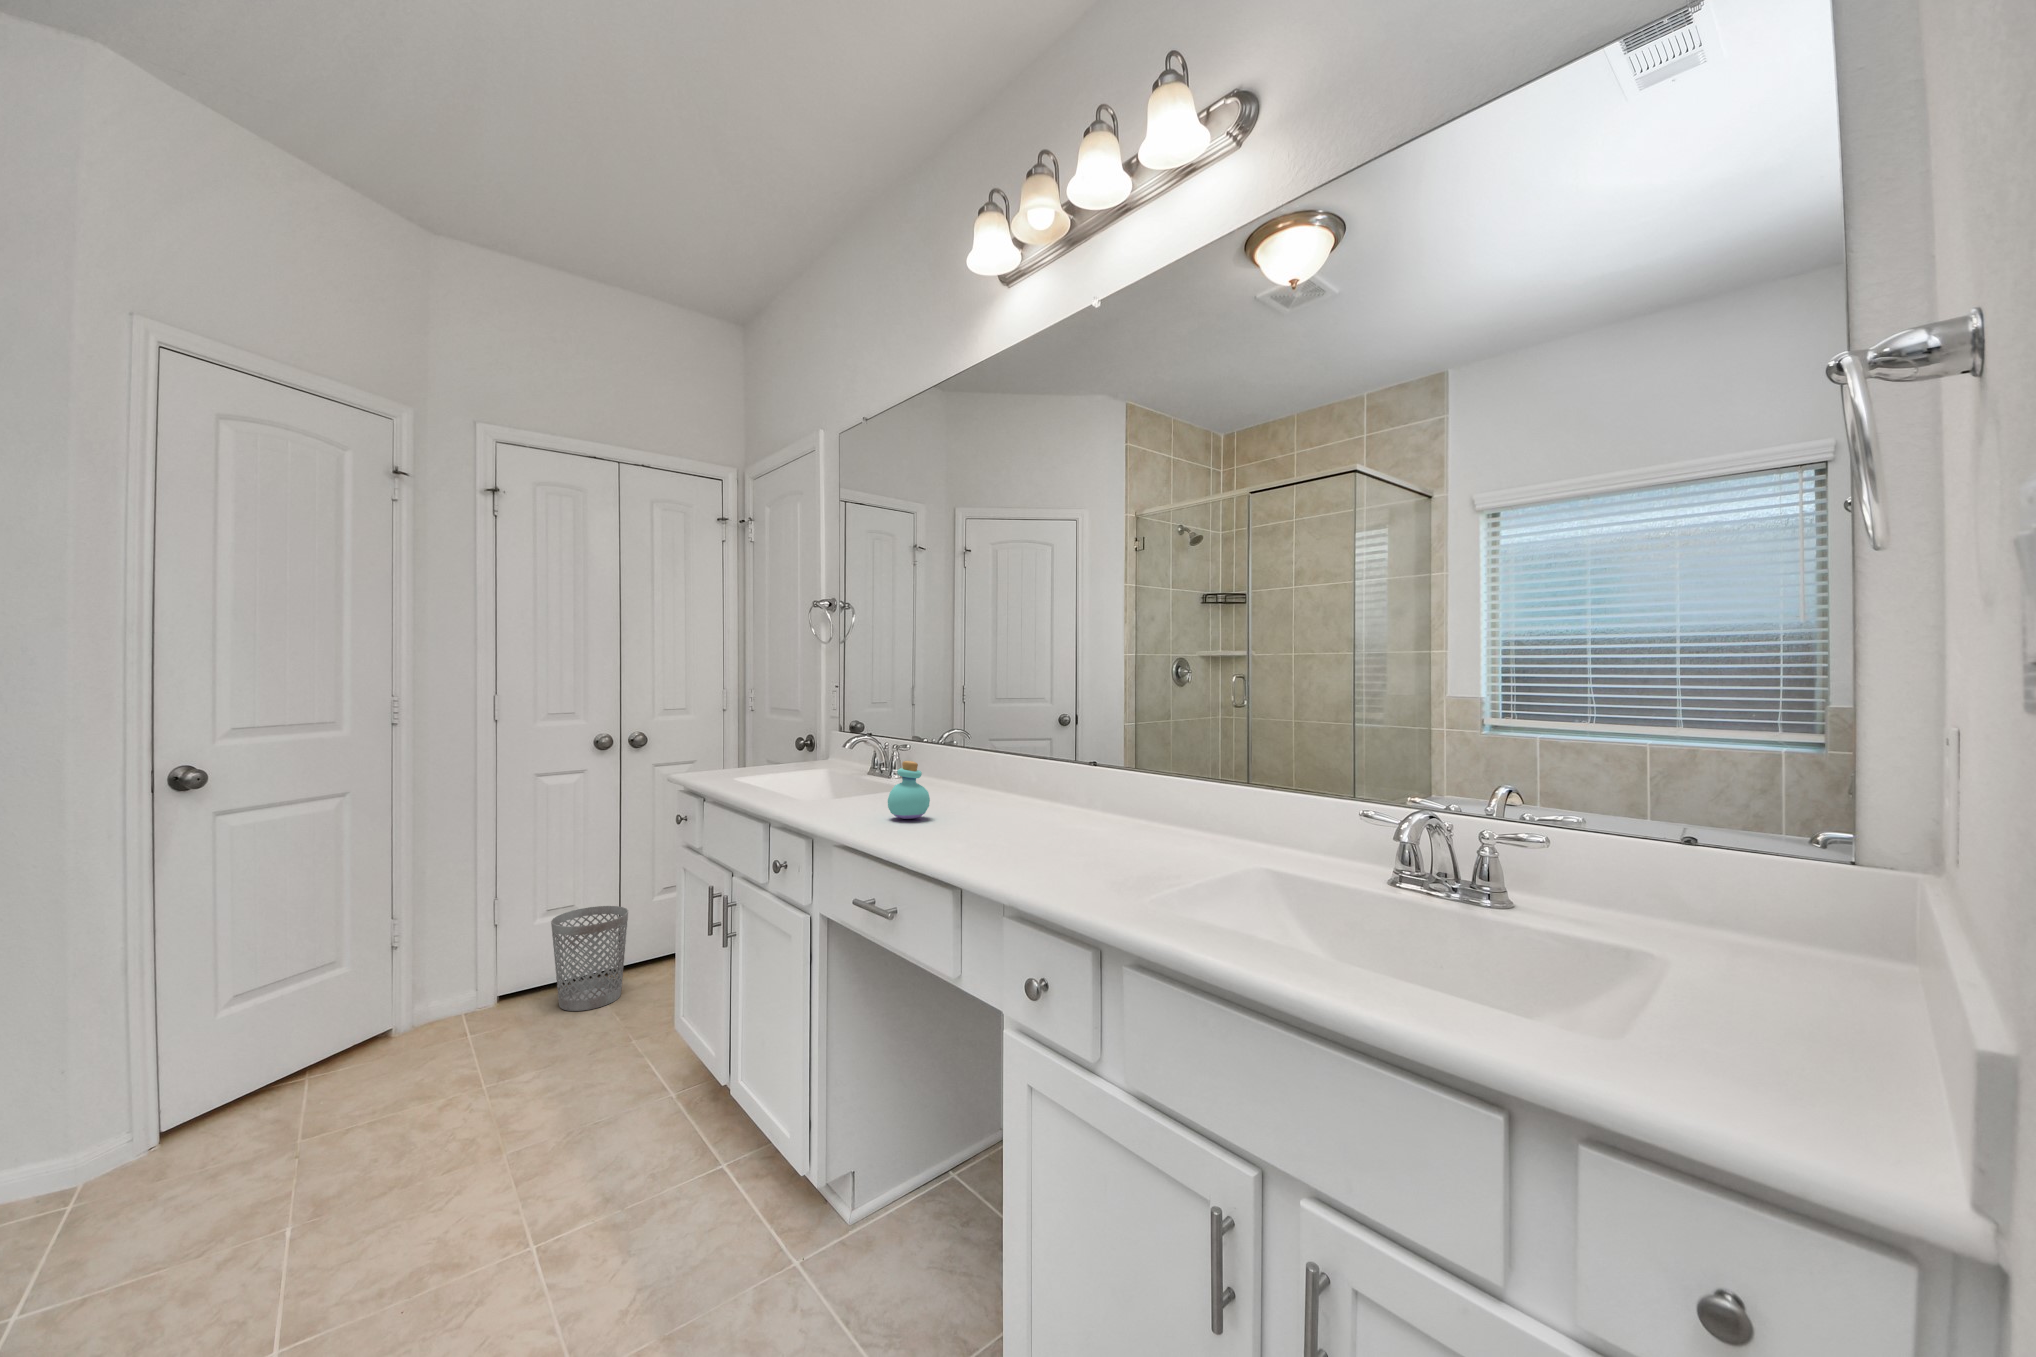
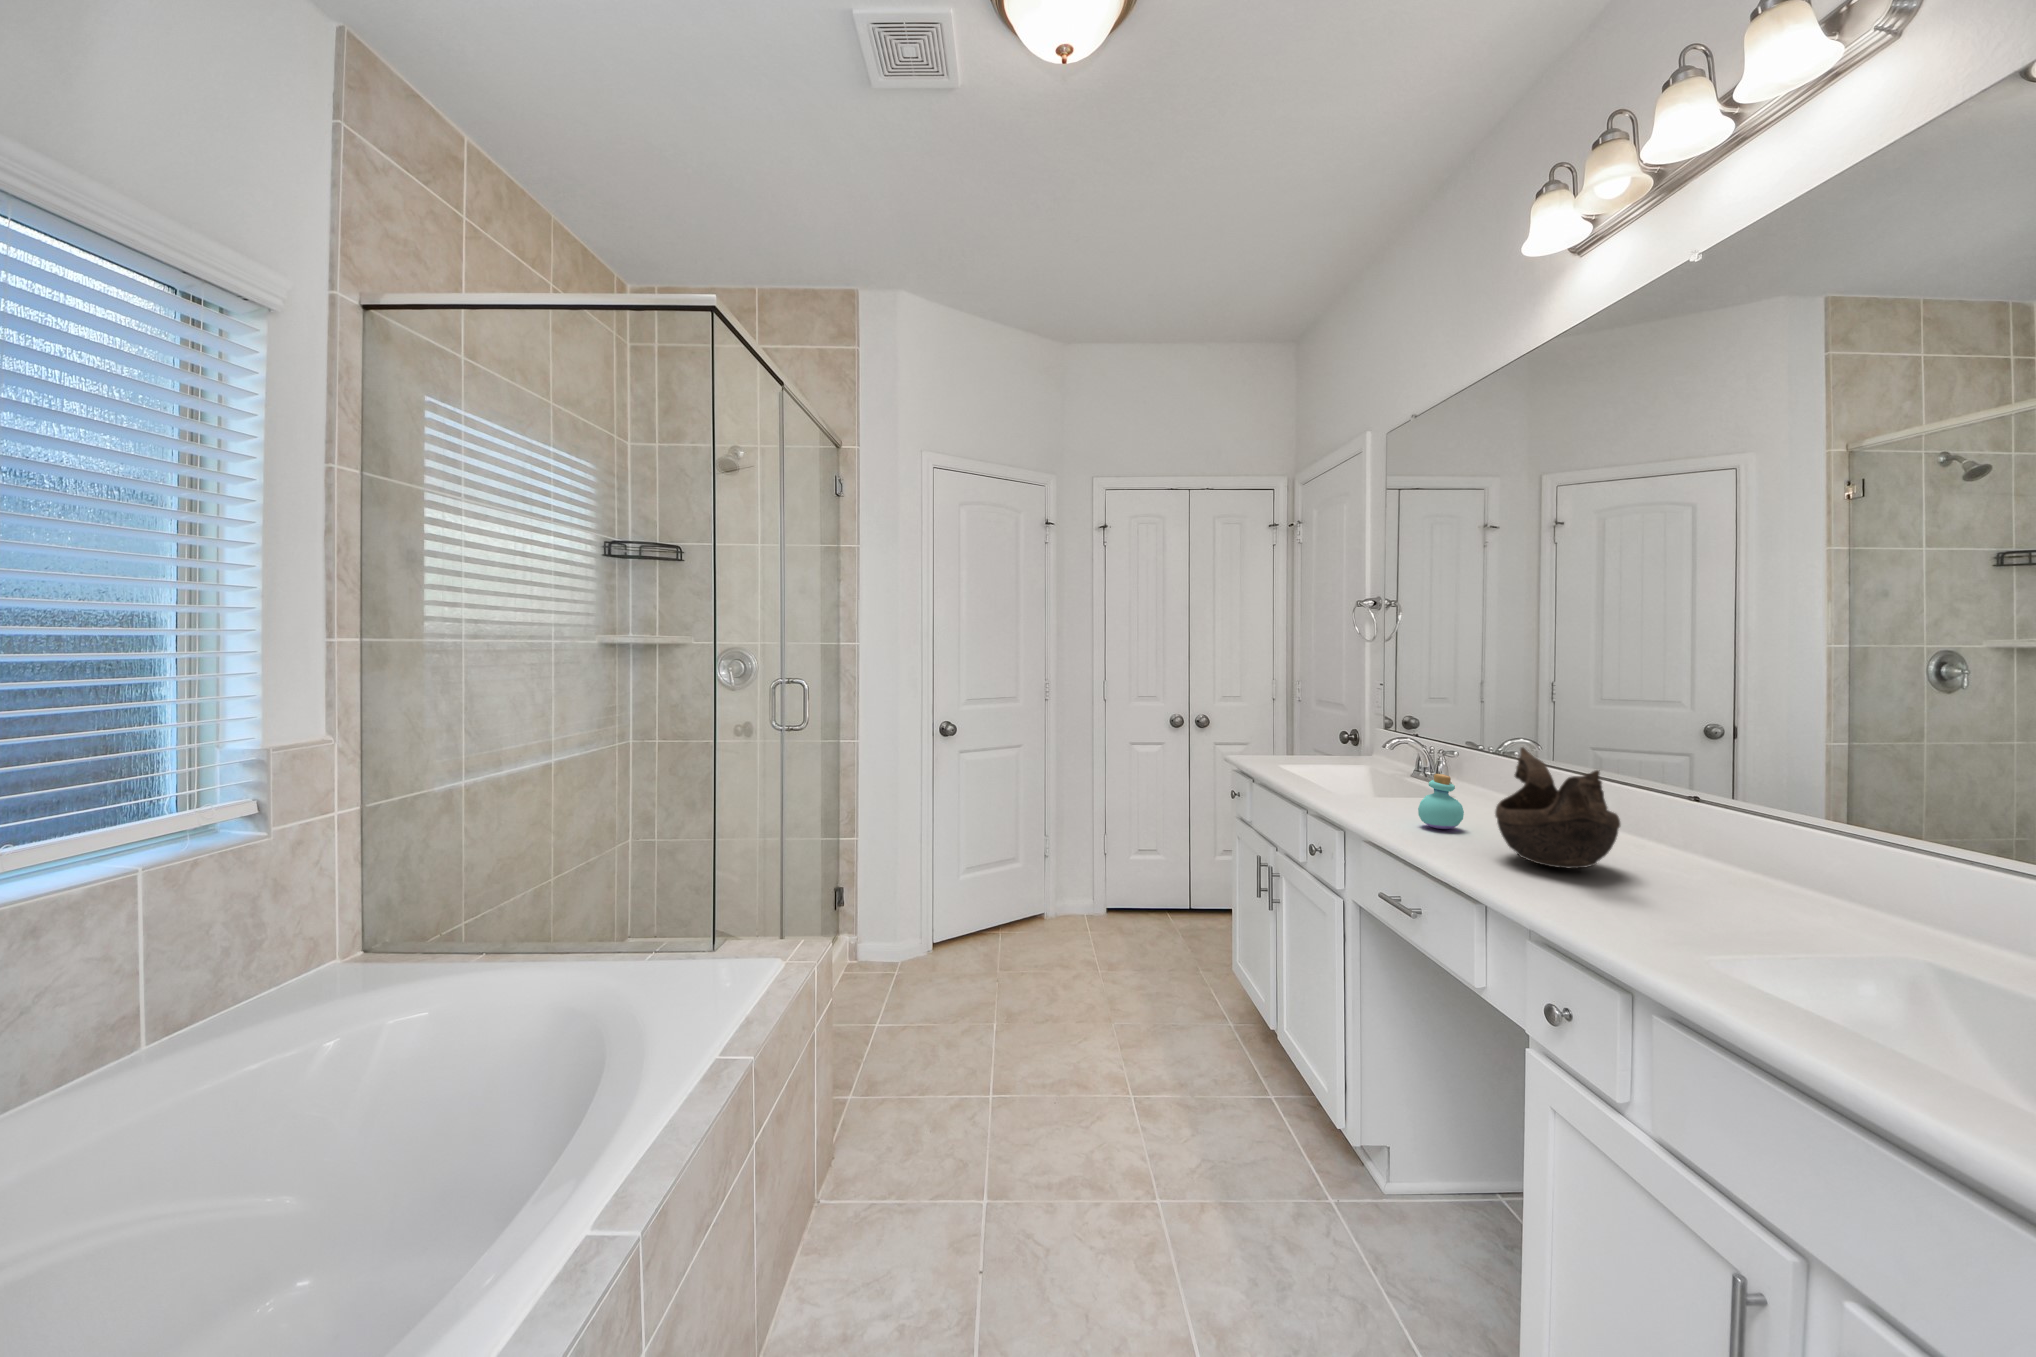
decorative bowl: none [964,726,1065,839] -> present [1495,747,1620,868]
wastebasket: present [551,906,628,1011] -> none [1141,855,1196,935]

